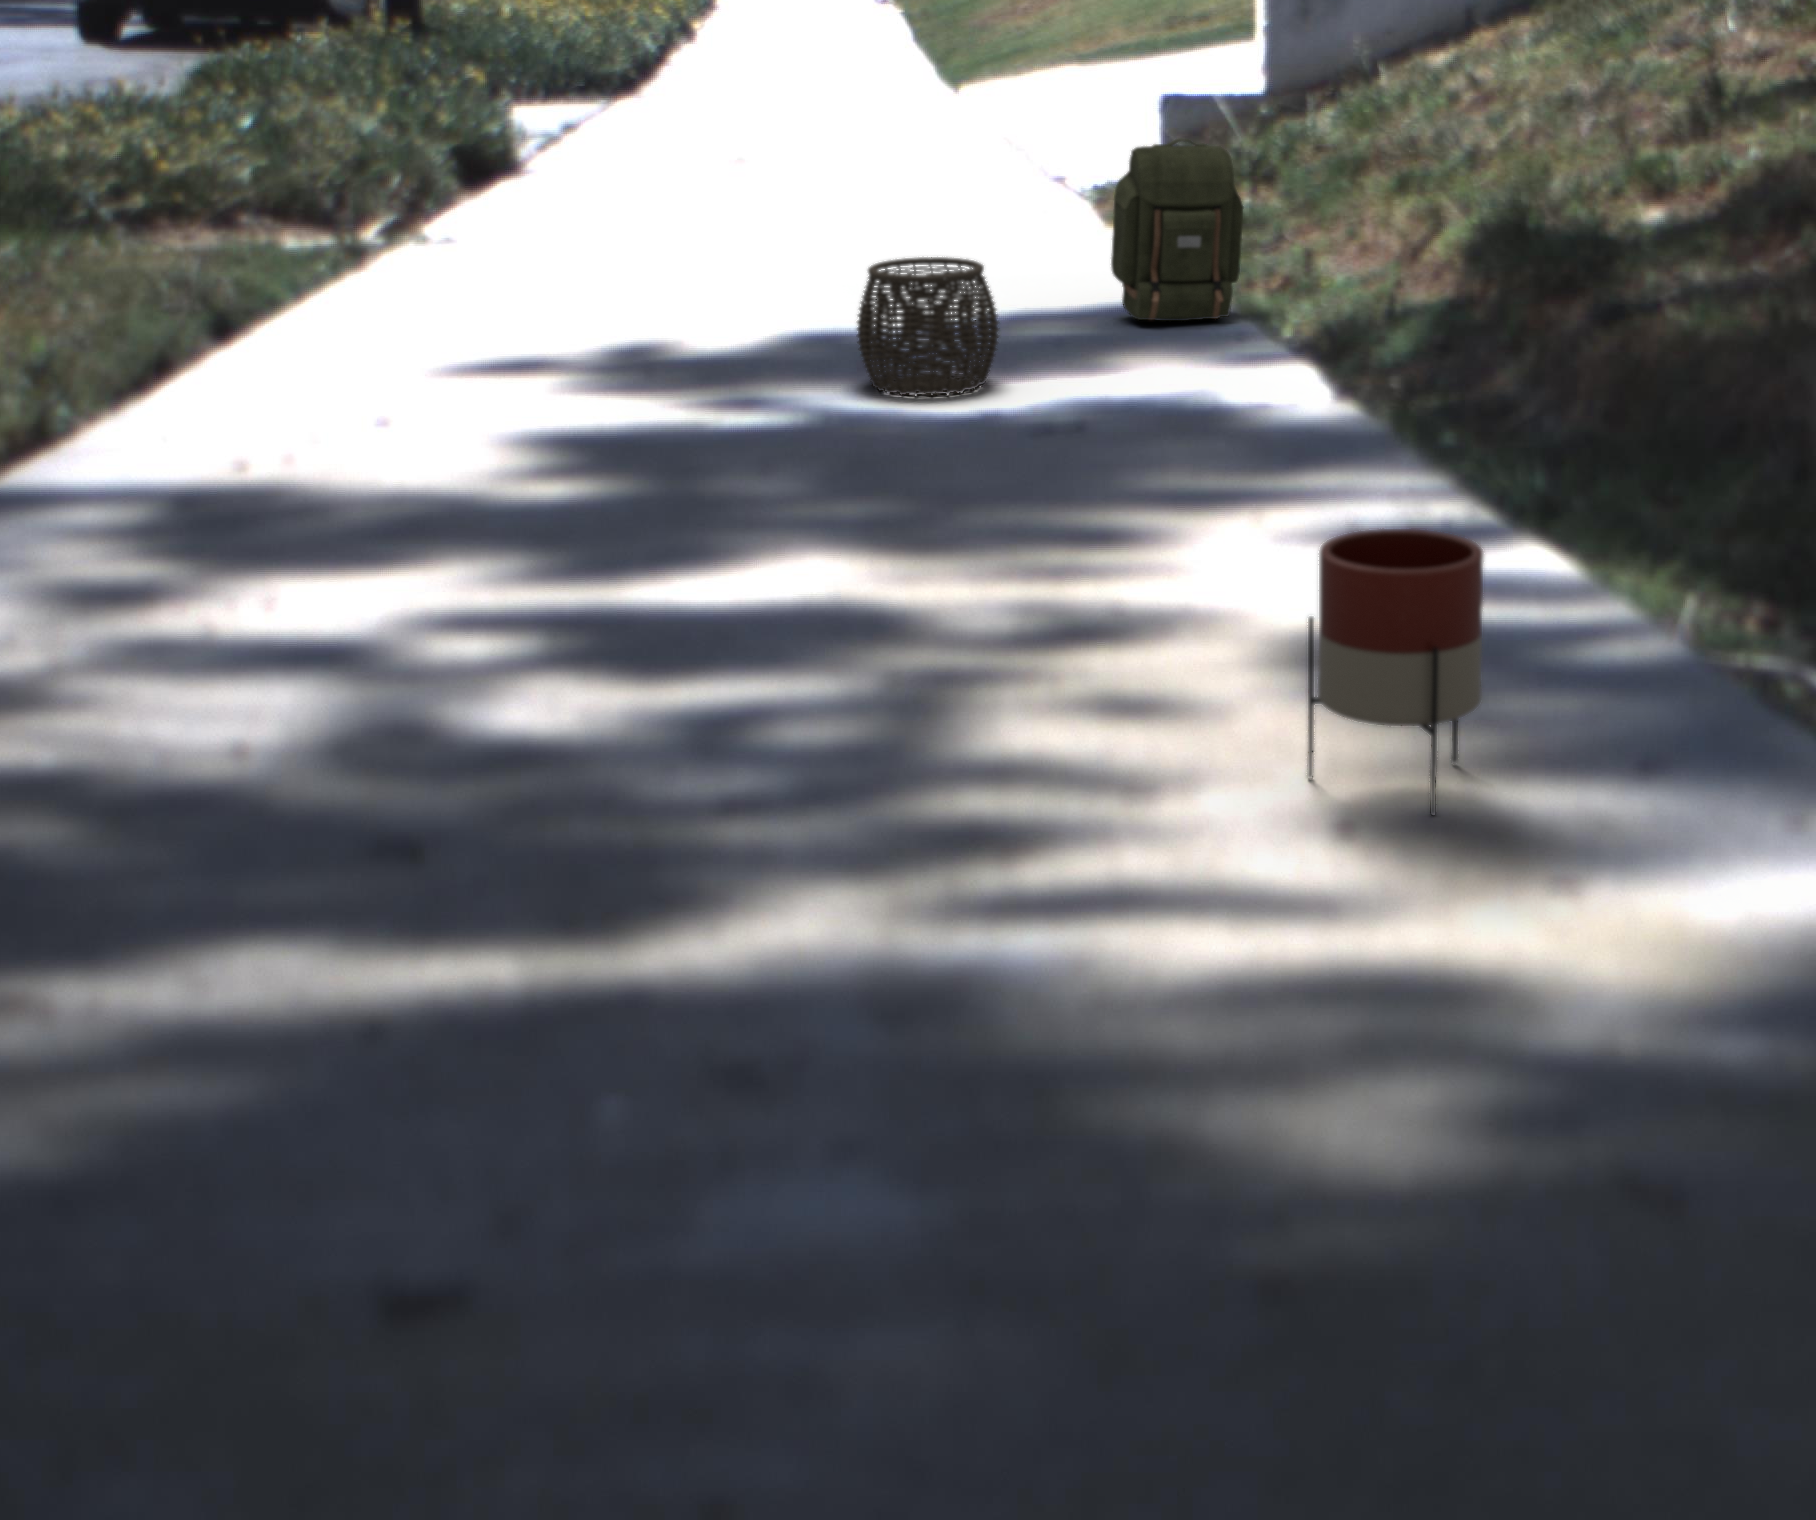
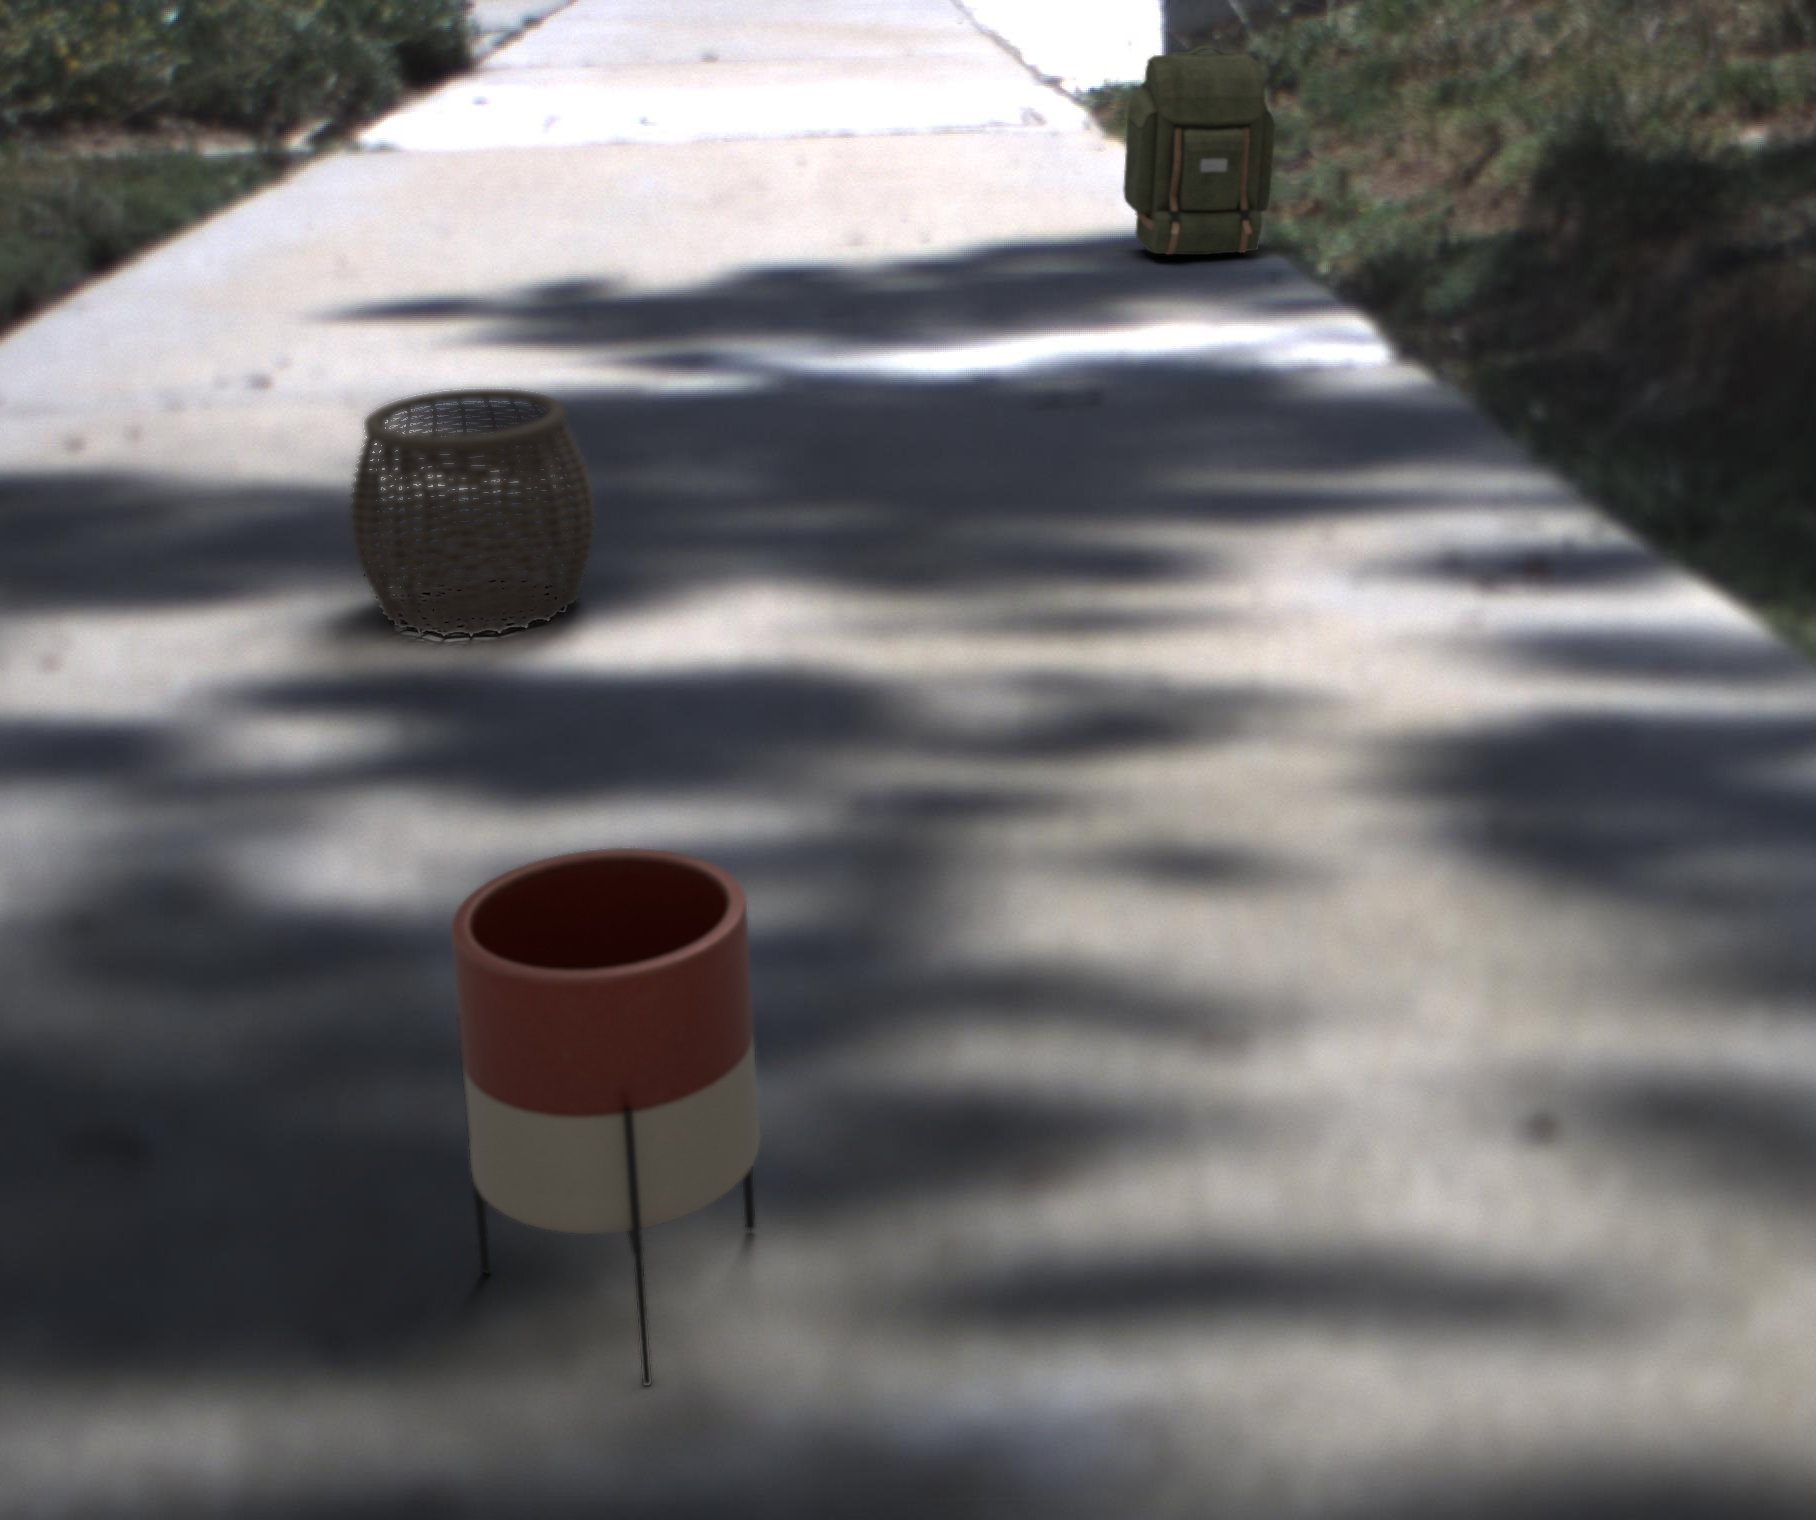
woven basket: present [857,257,1000,396] -> present [350,388,595,635]
planter: present [1307,529,1484,815] -> present [451,848,760,1385]

